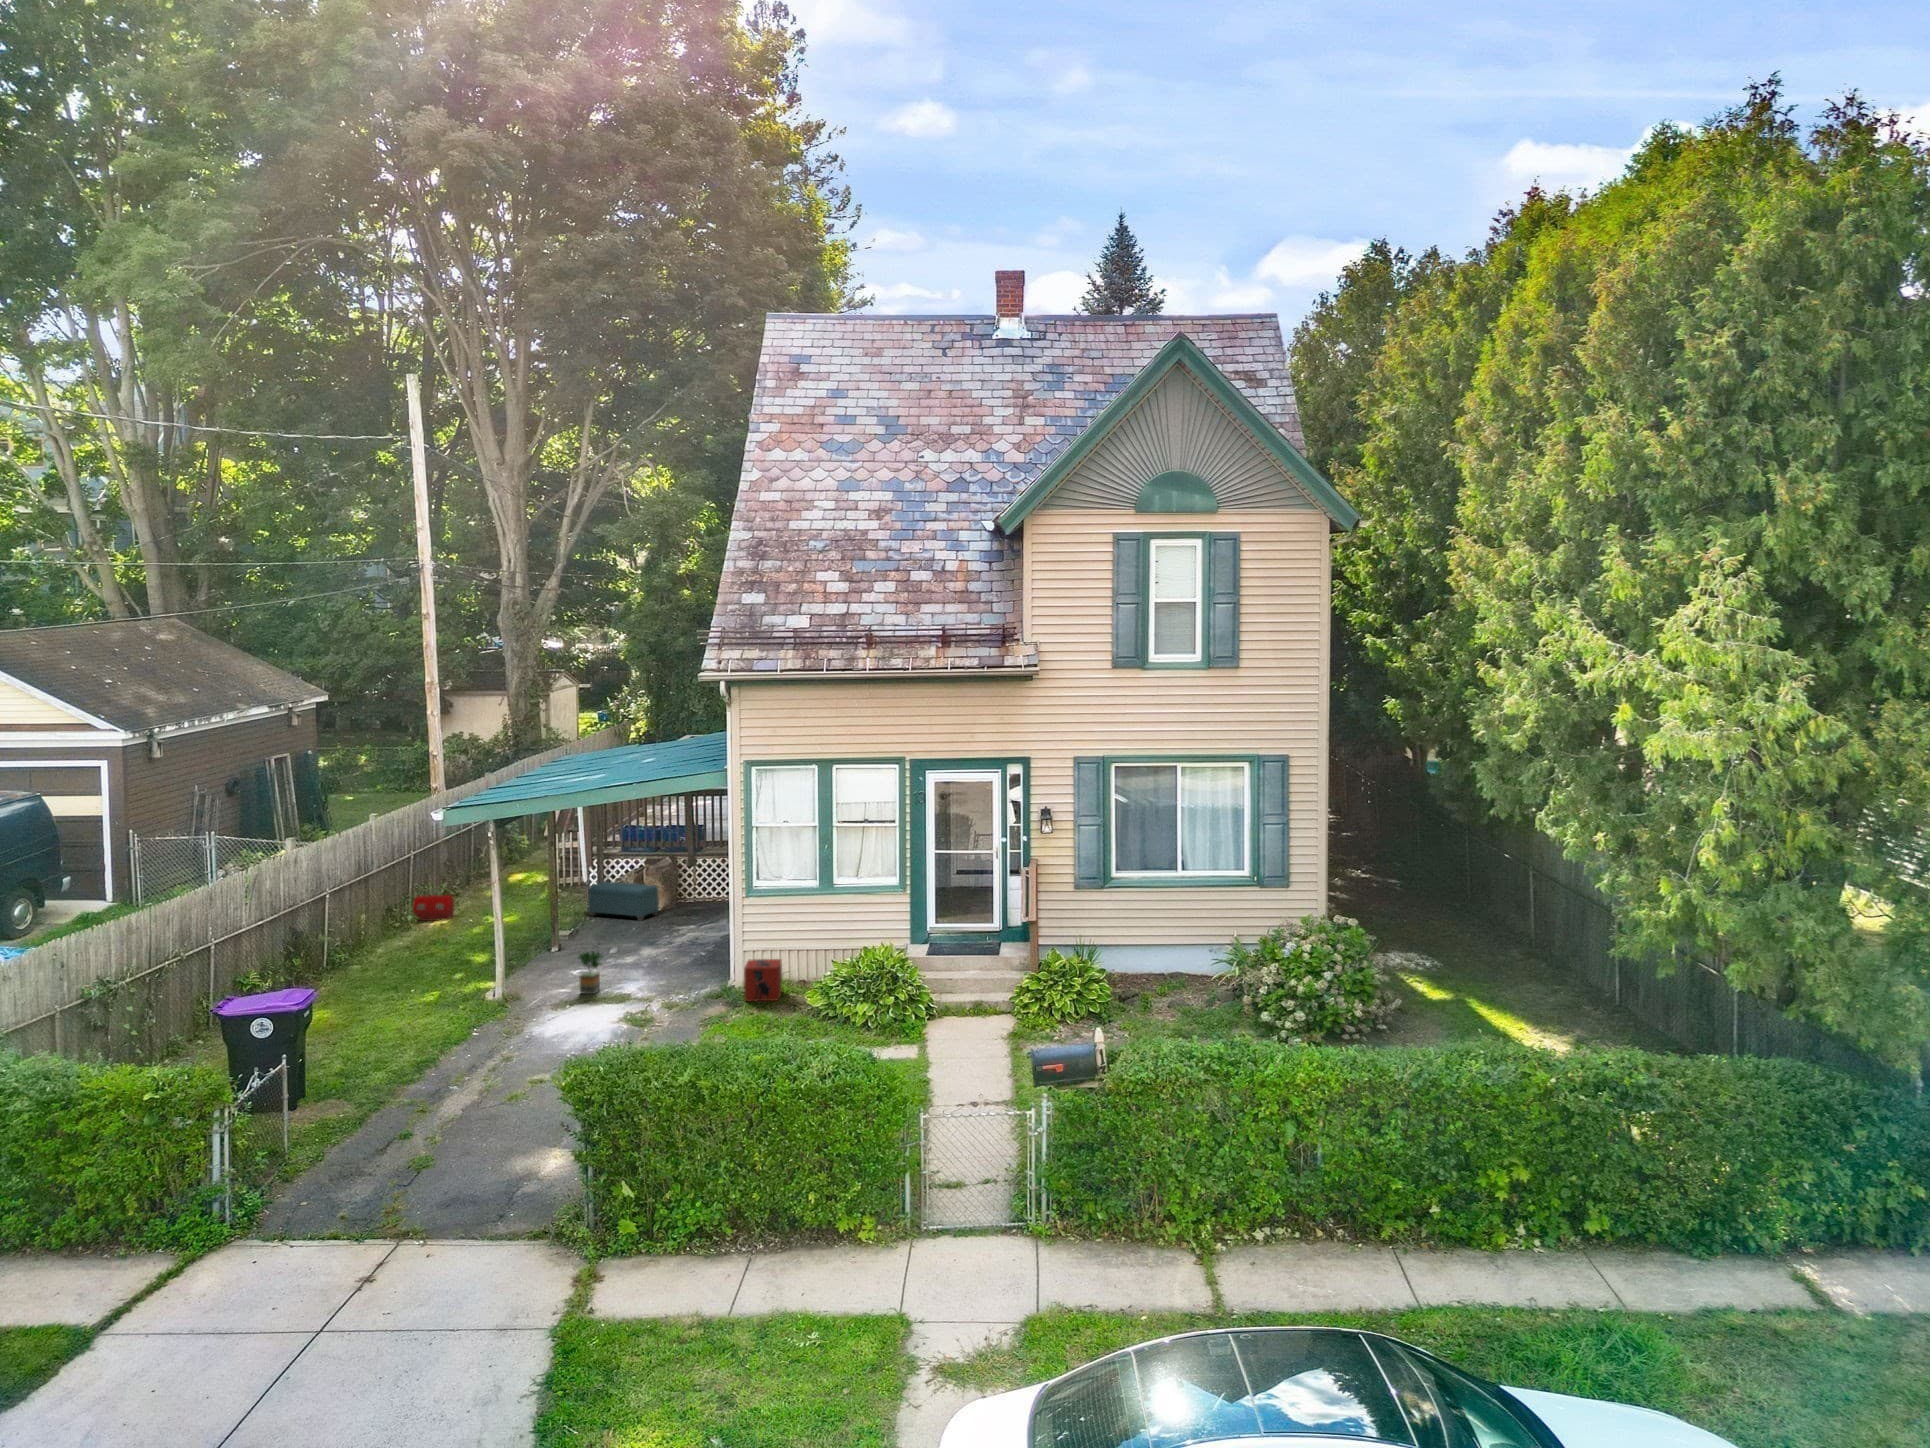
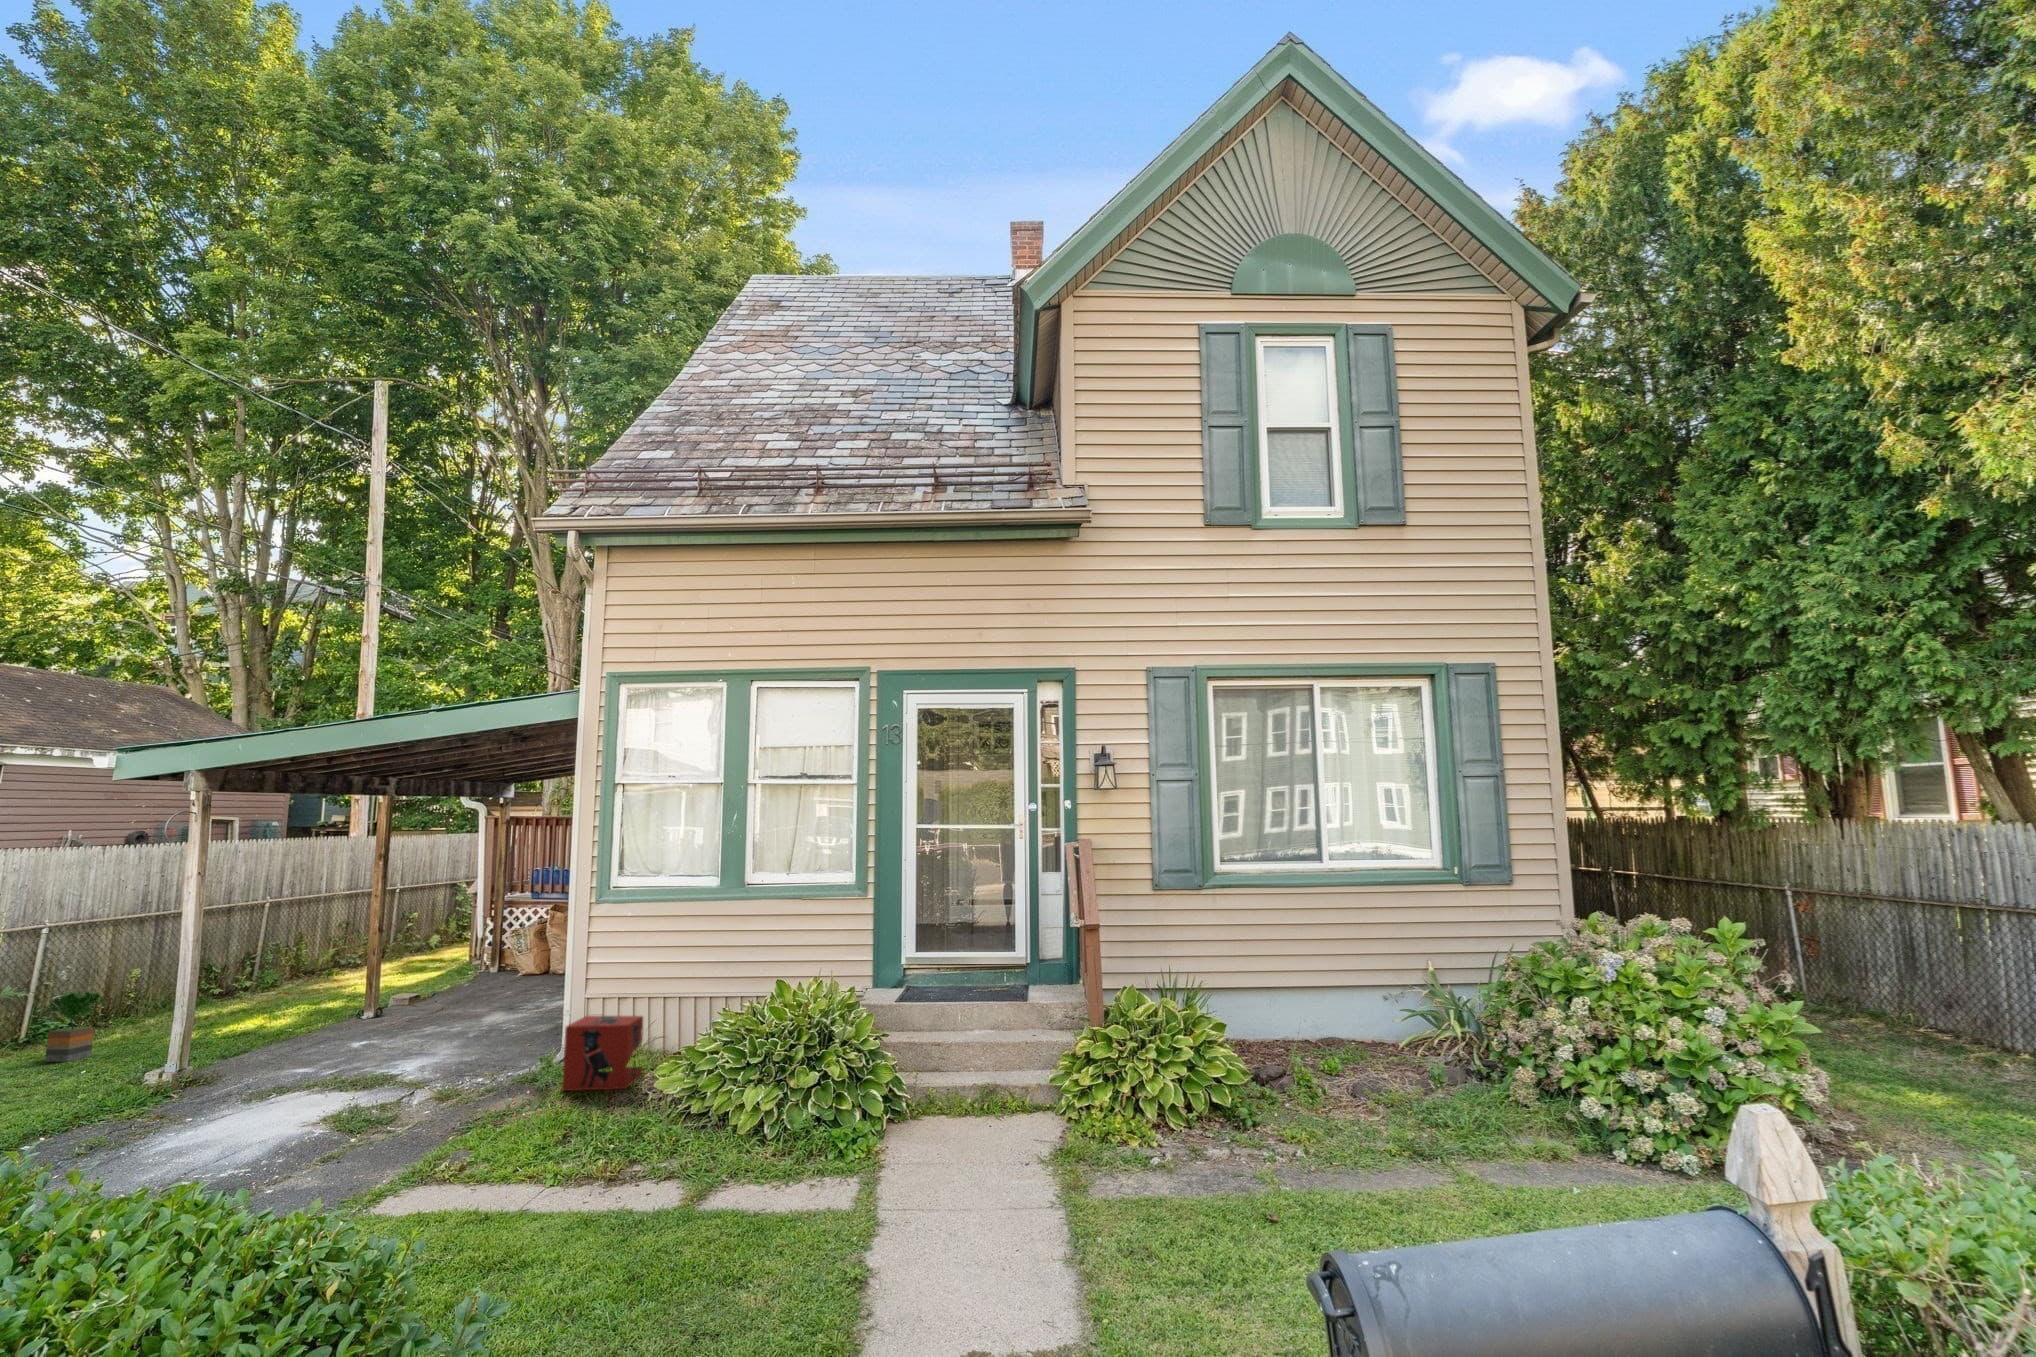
bench: present [588,881,659,921] -> none [461,937,559,988]
toolbox: present [413,892,454,921] -> none [215,949,285,991]
potted tree: present [578,952,604,994] -> present [45,992,105,1062]

